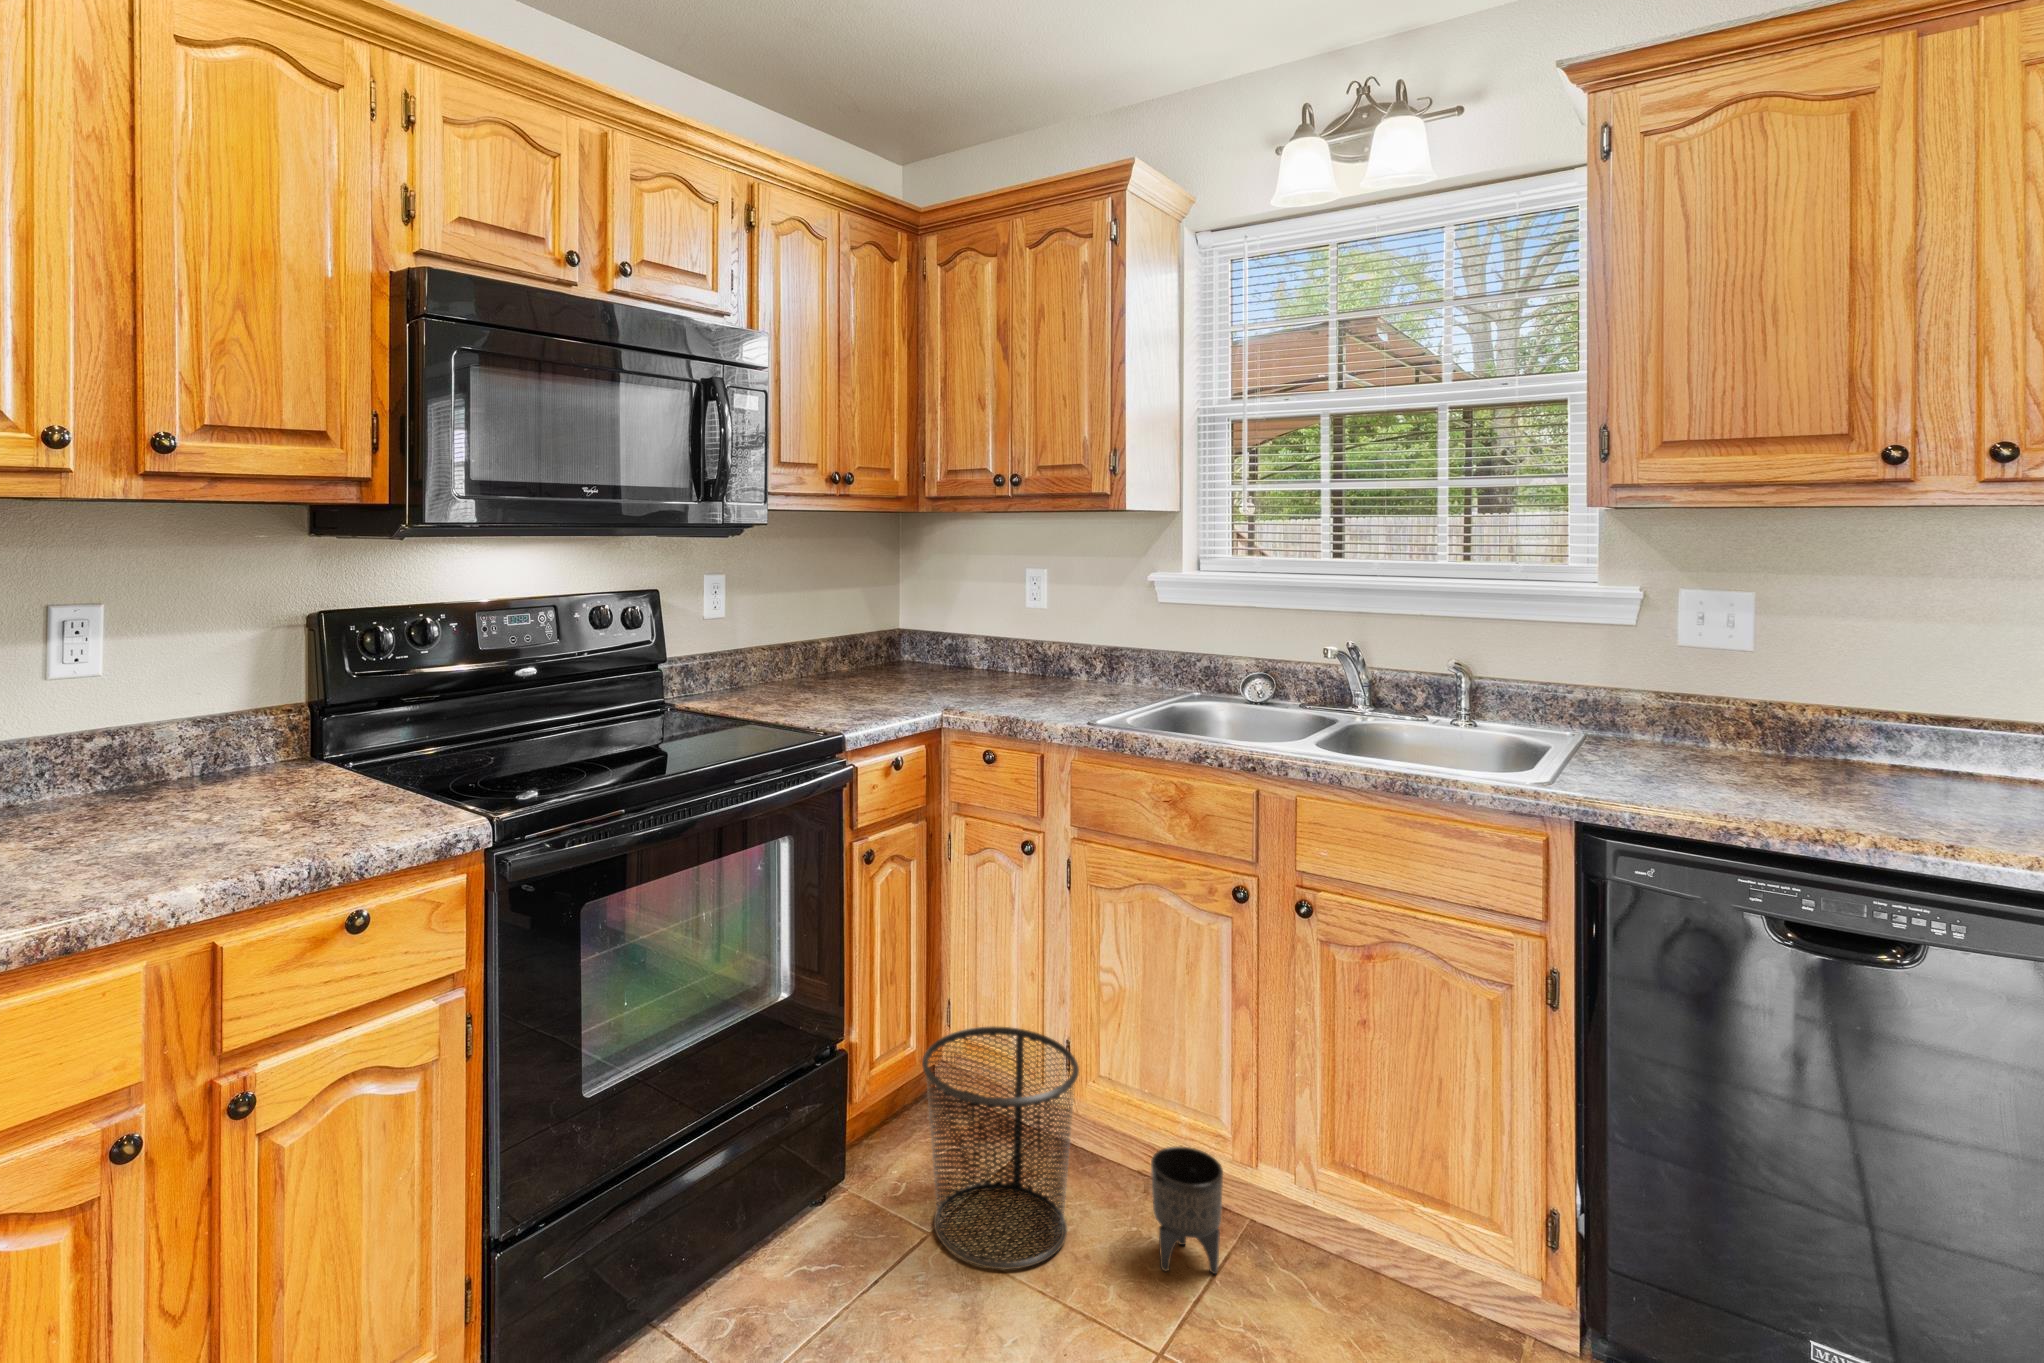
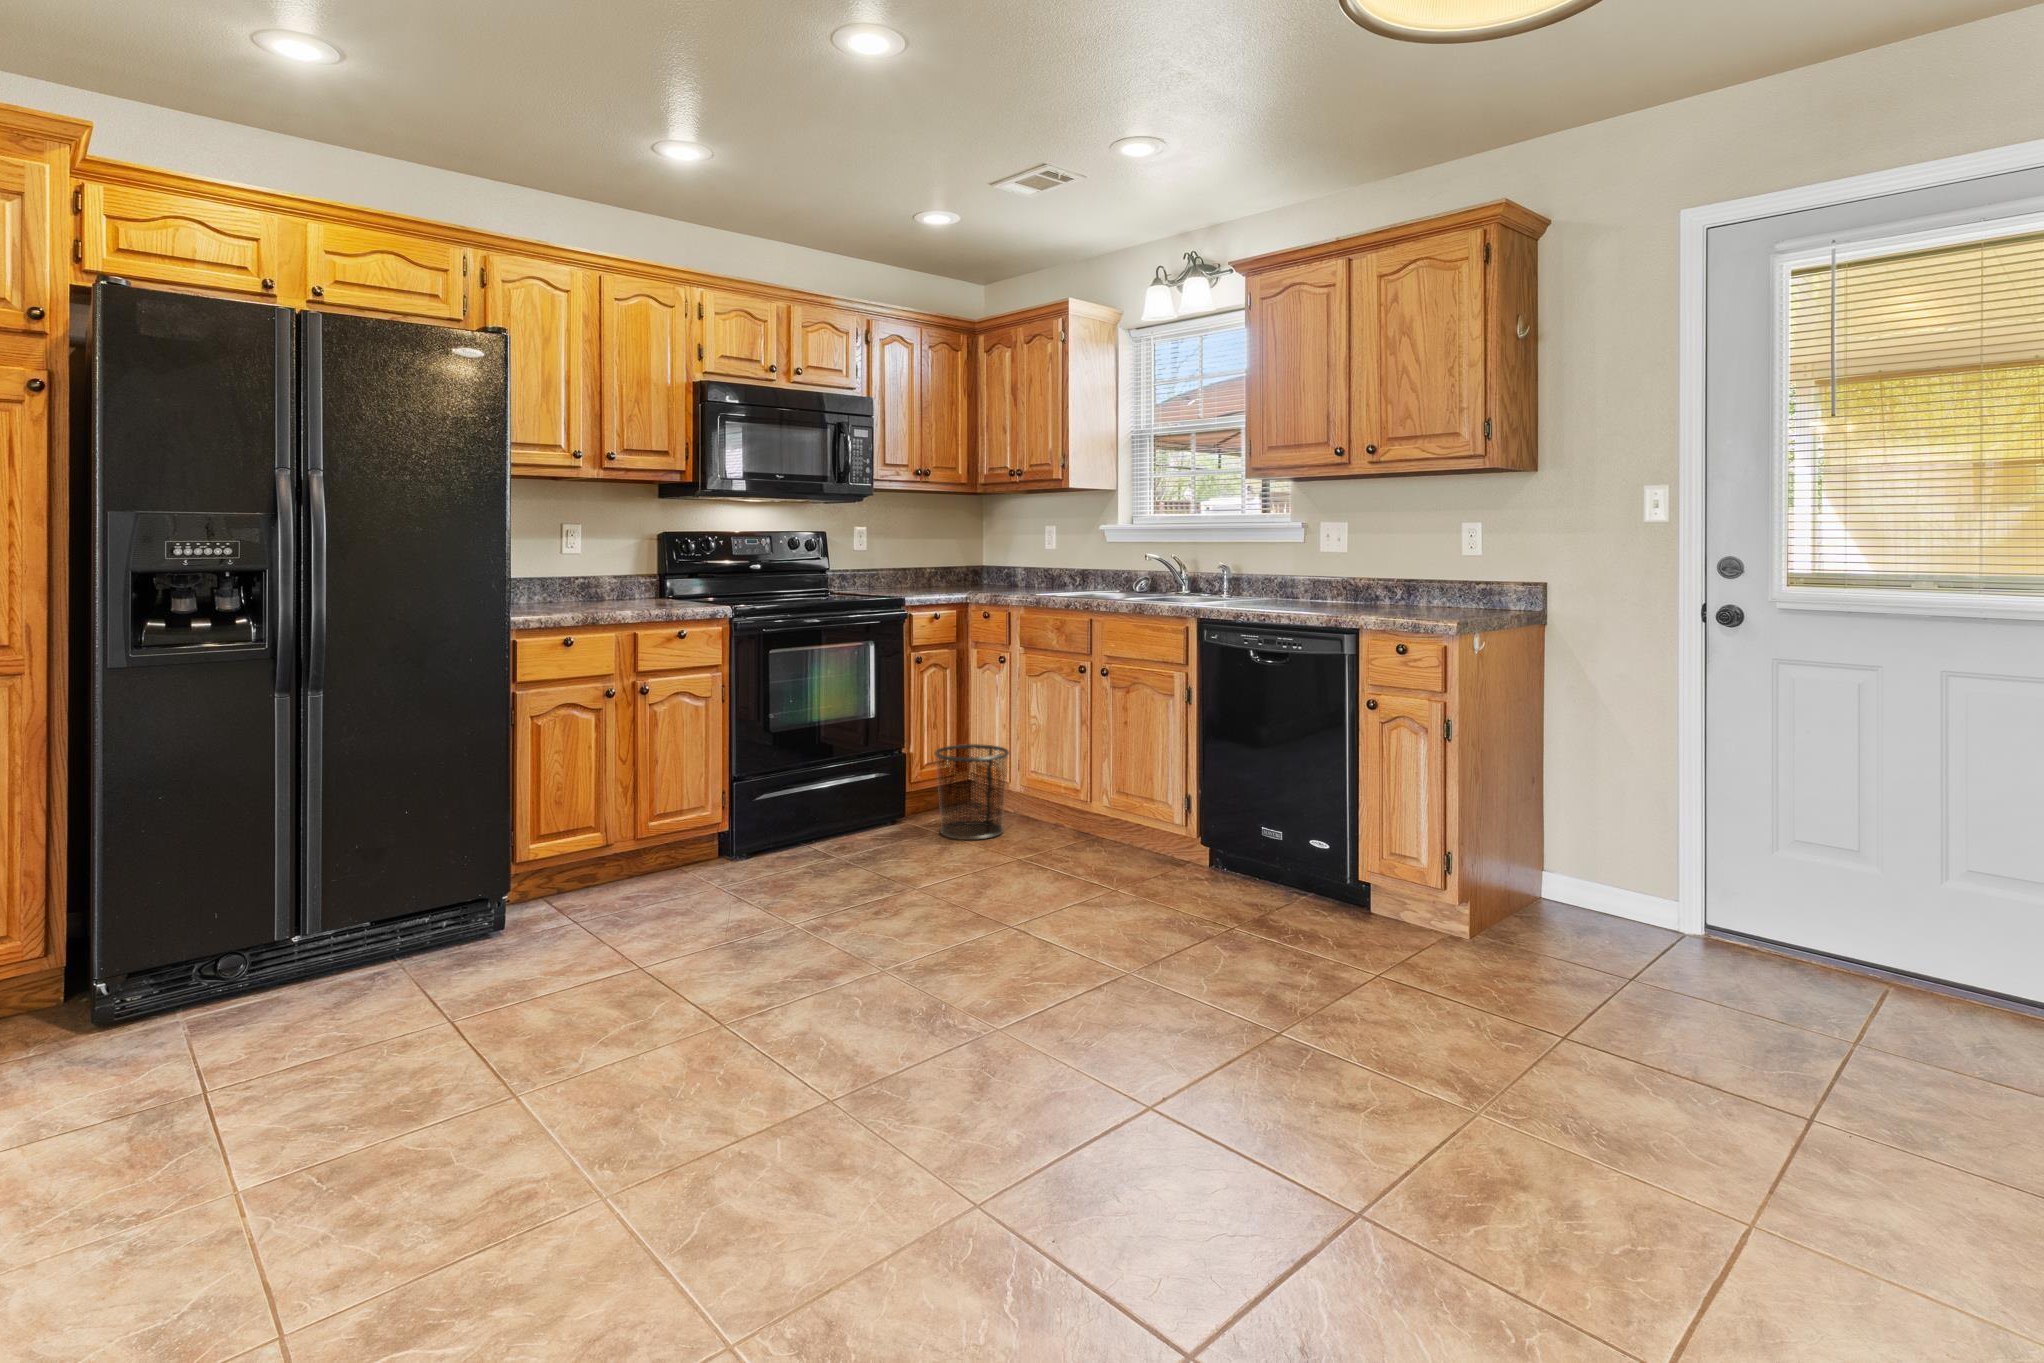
planter: present [1151,1147,1223,1274] -> none [1036,792,1069,844]

